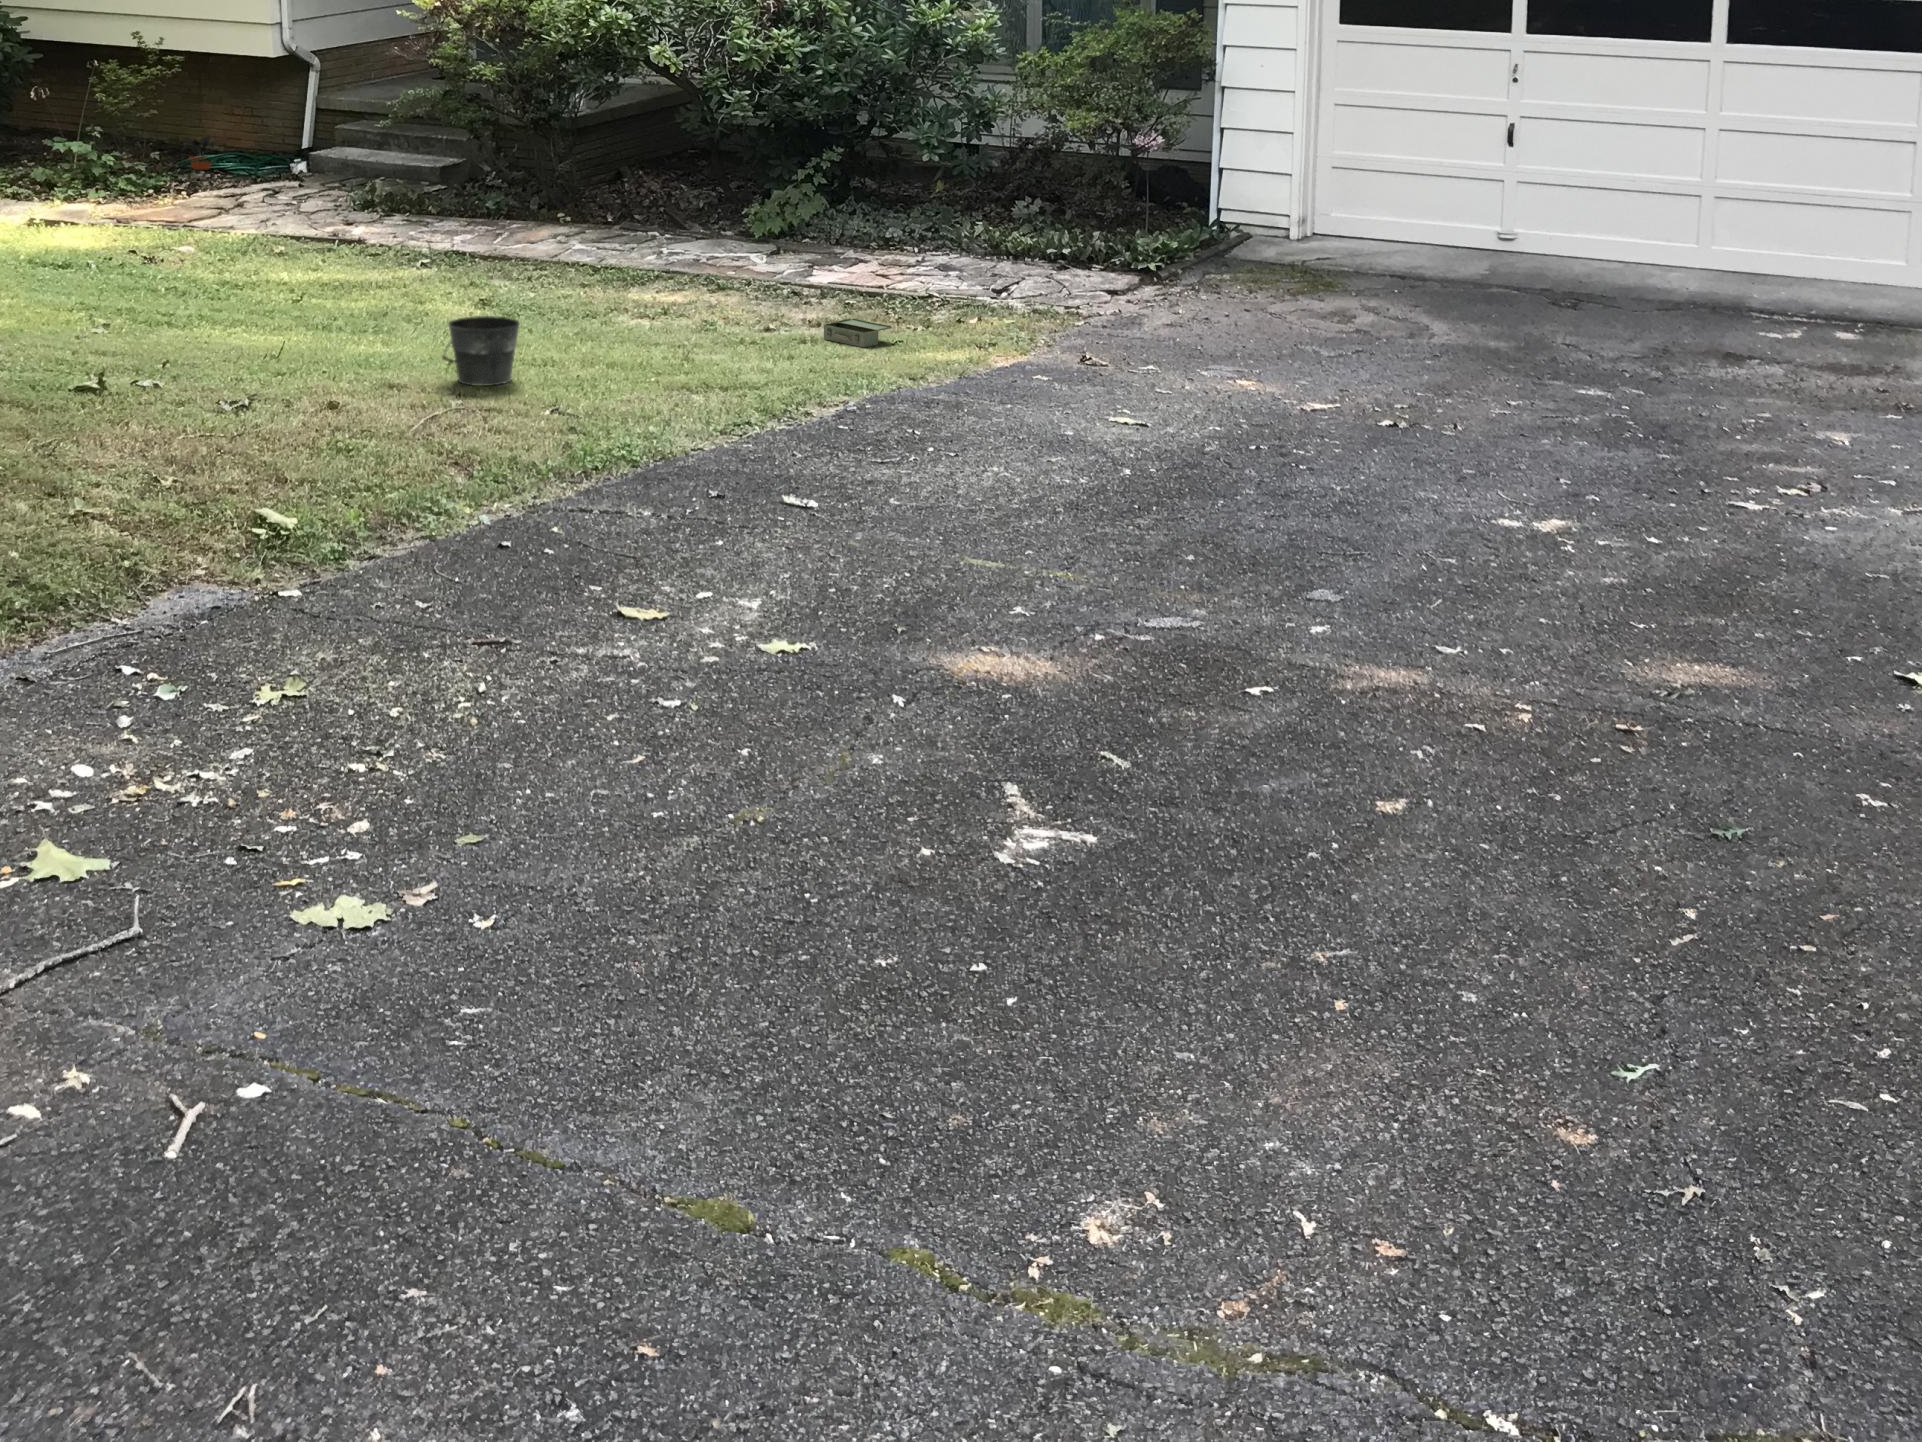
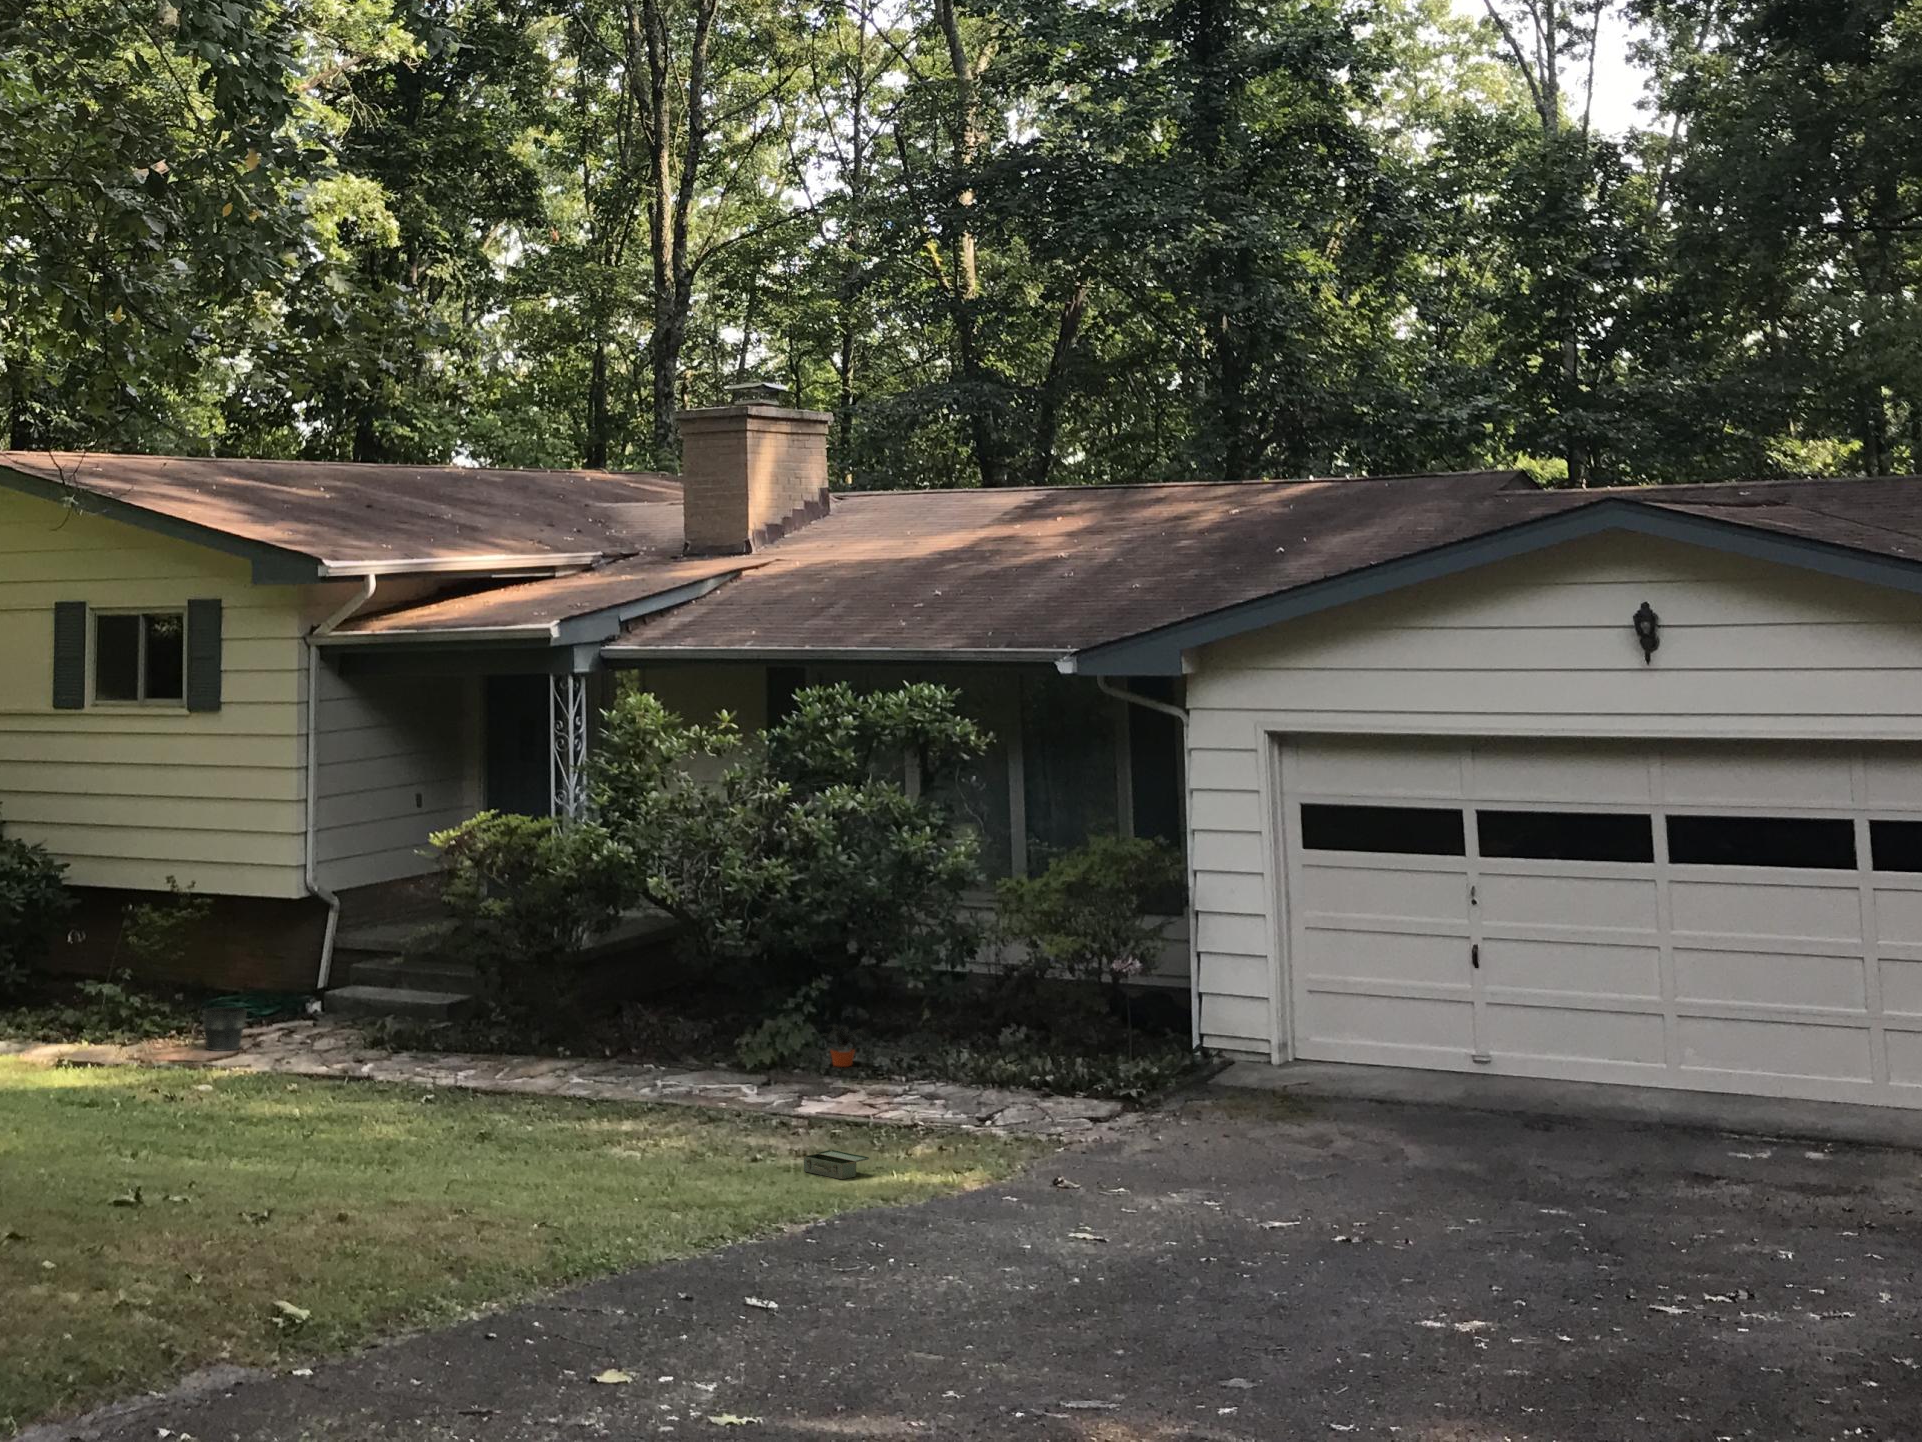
potted plant: present [181,136,217,170] -> present [821,1025,865,1067]
bucket: present [442,316,520,386] -> present [198,1007,247,1051]

